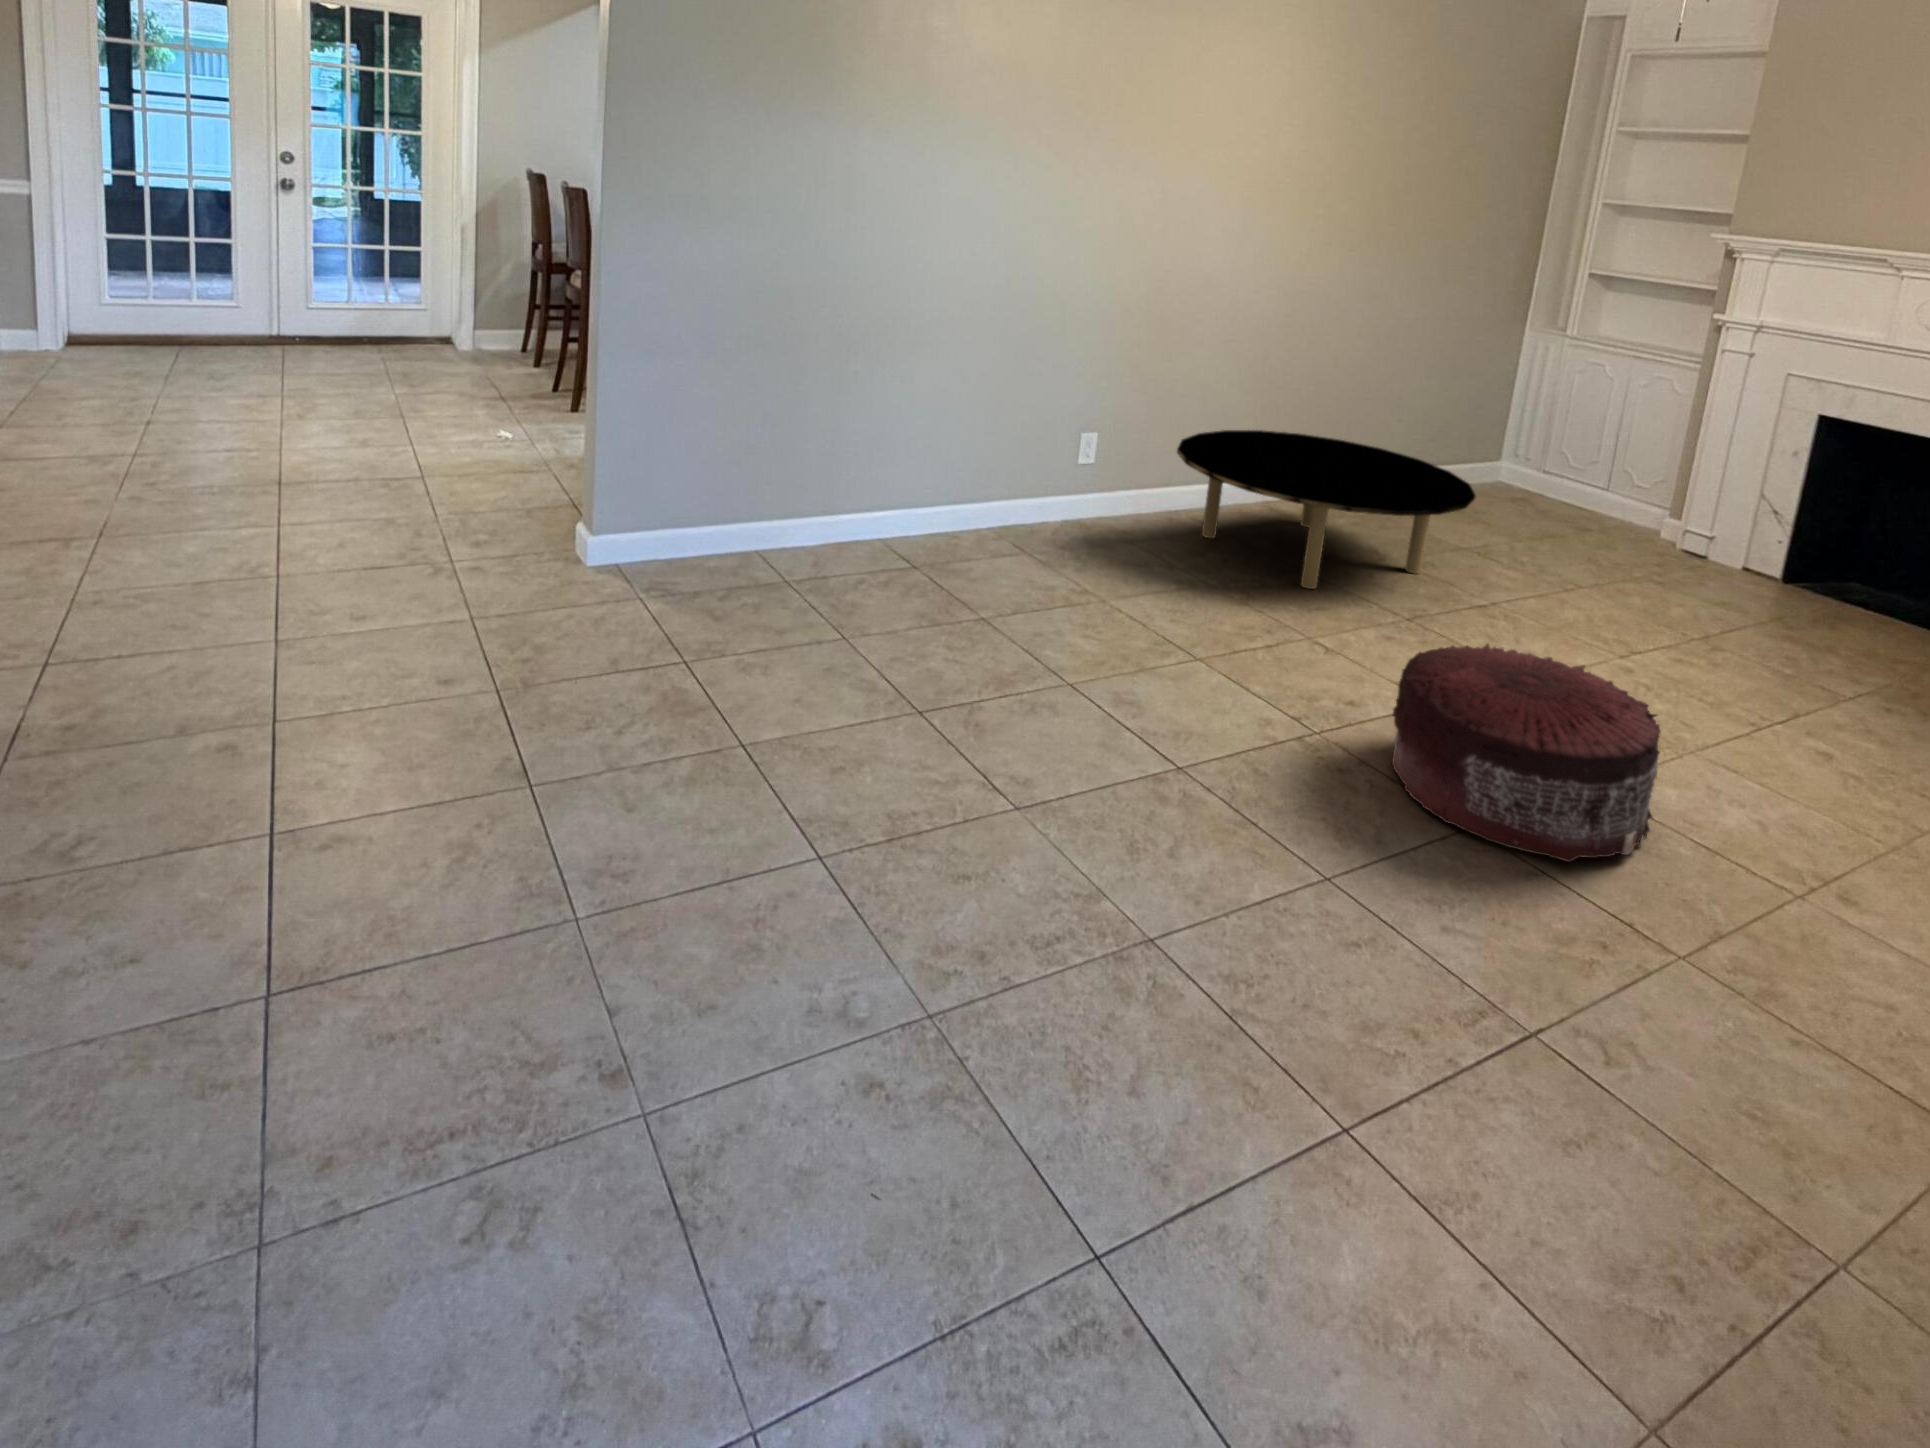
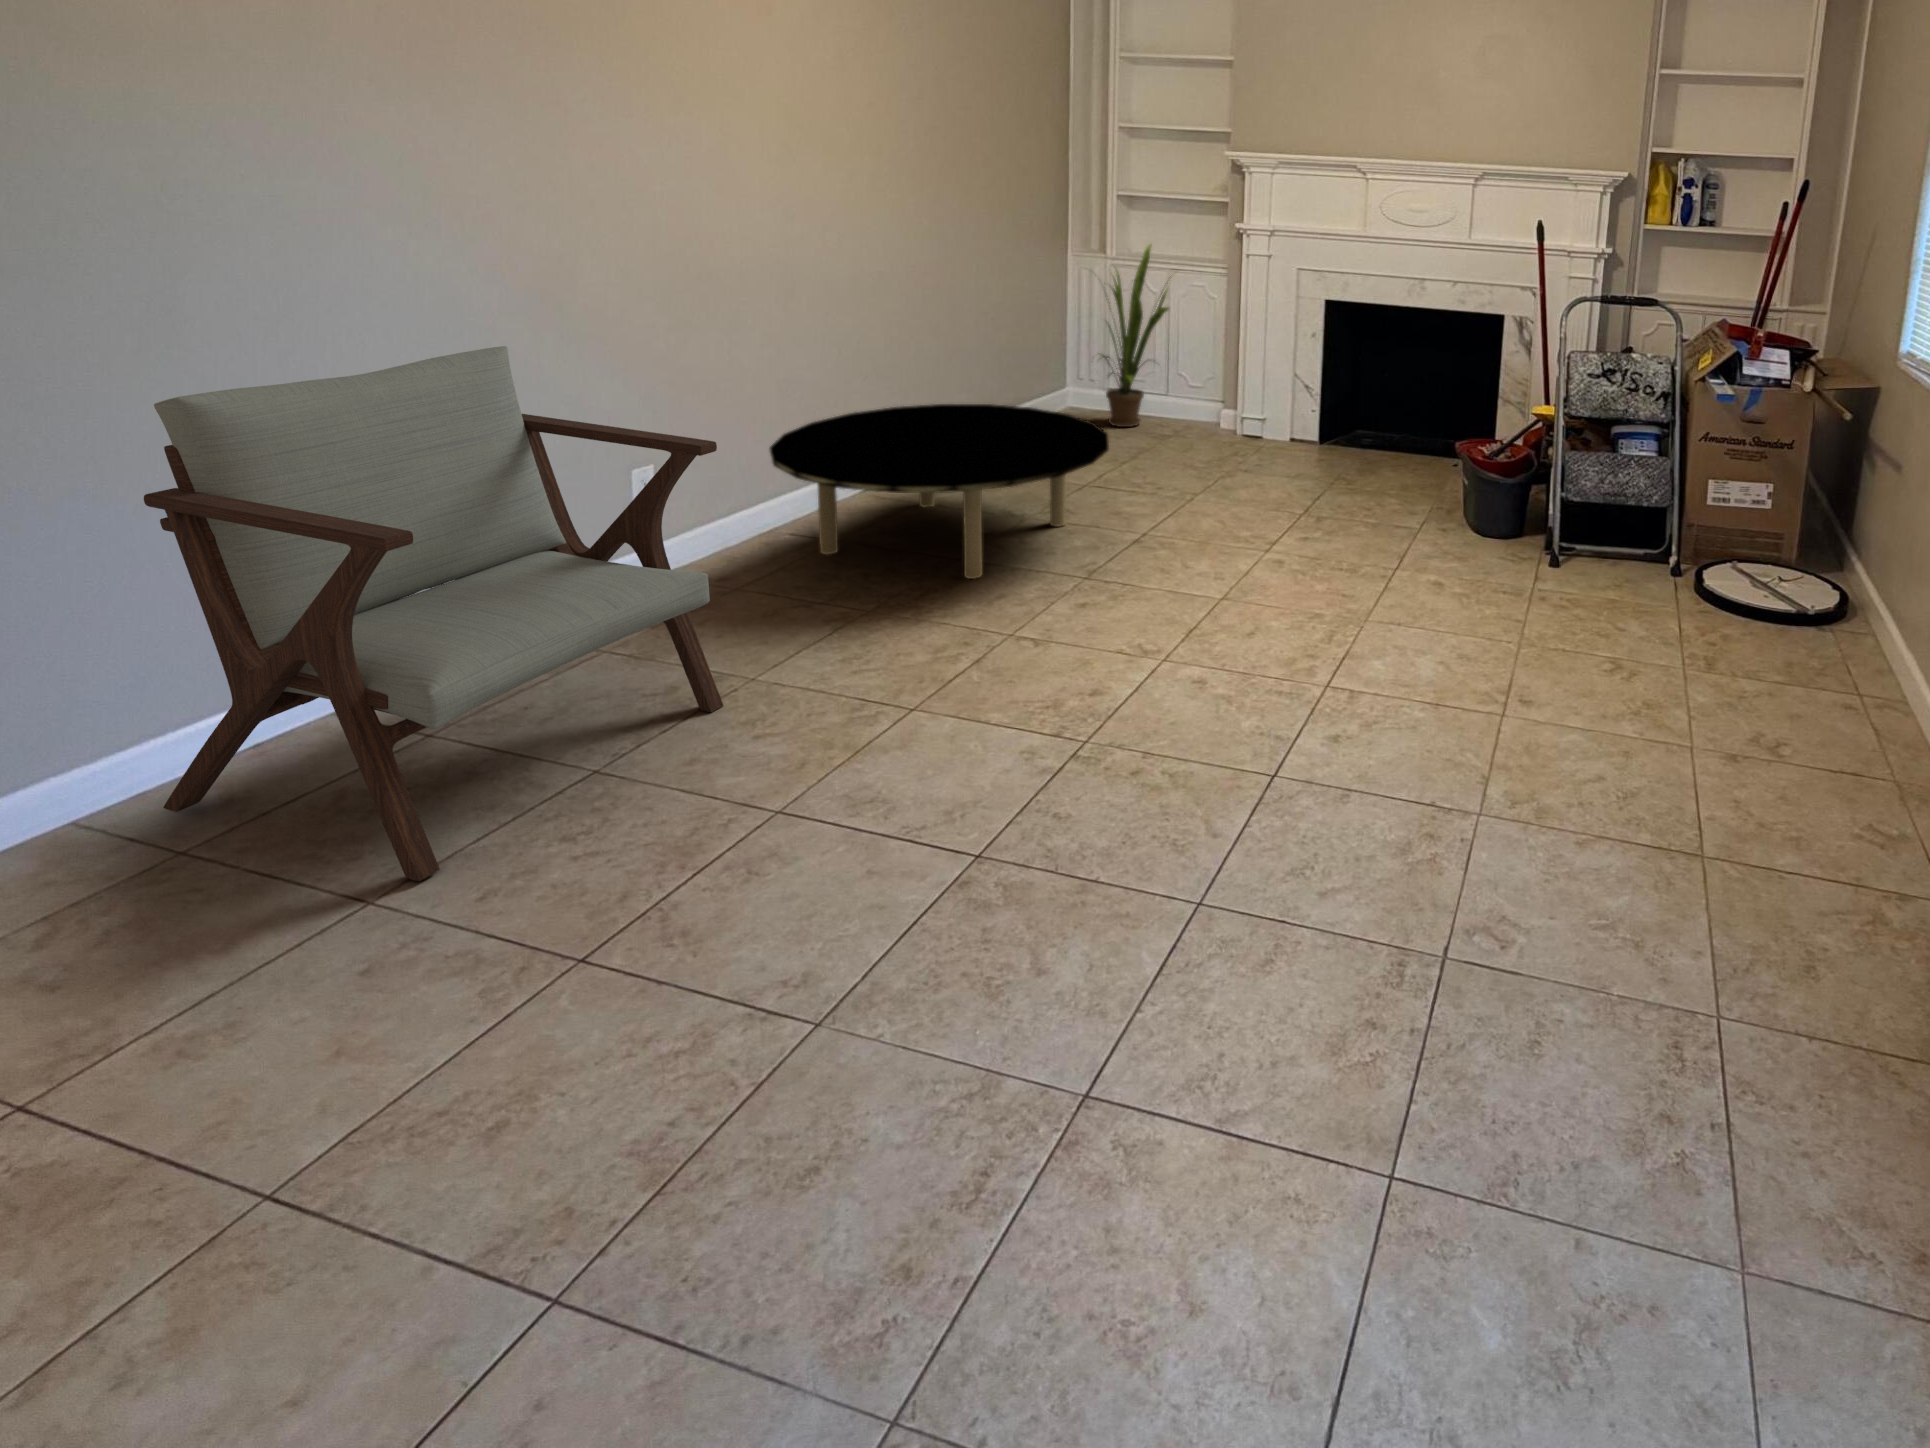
lounge chair: none [793,317,1104,636] -> present [144,346,723,881]
house plant: none [1522,327,1641,513] -> present [1102,245,1171,427]
pouf: present [1392,644,1660,862] -> none [1163,578,1396,781]

